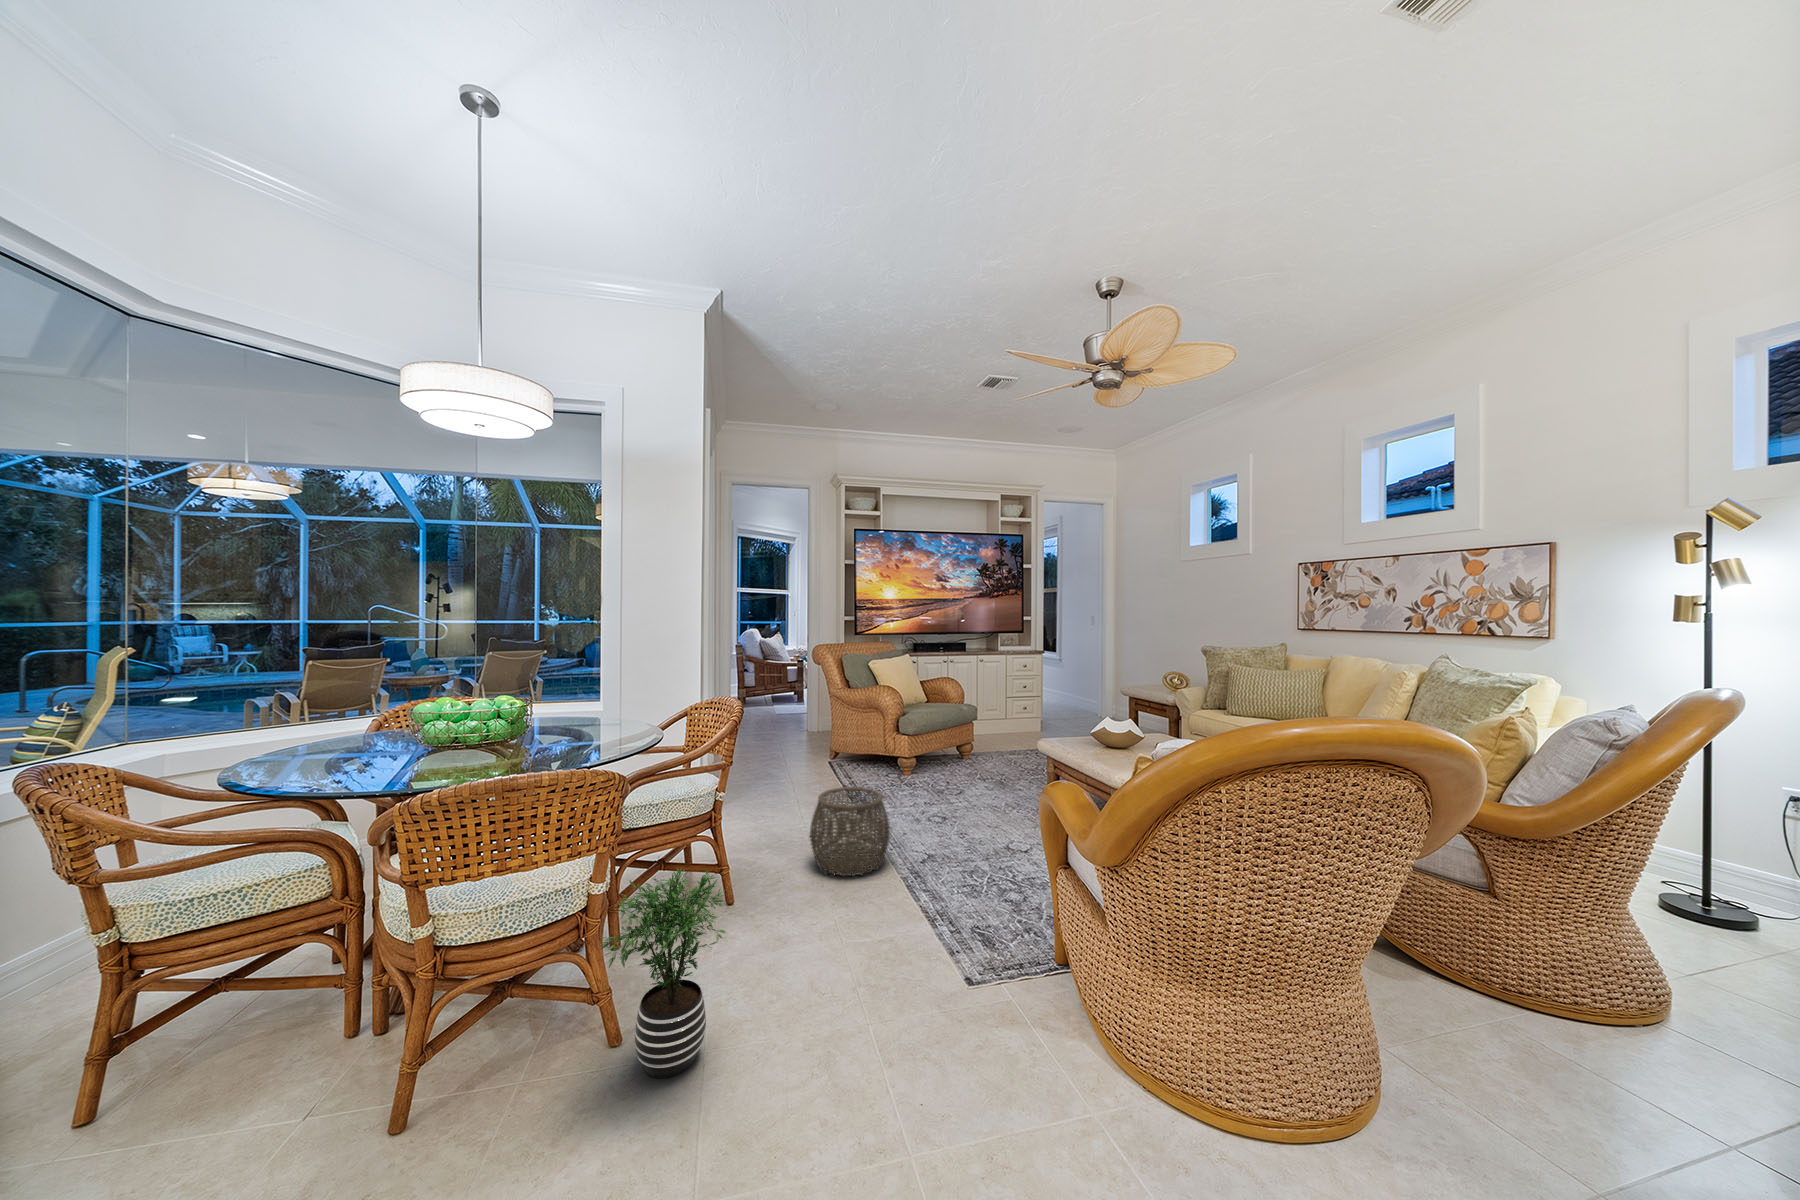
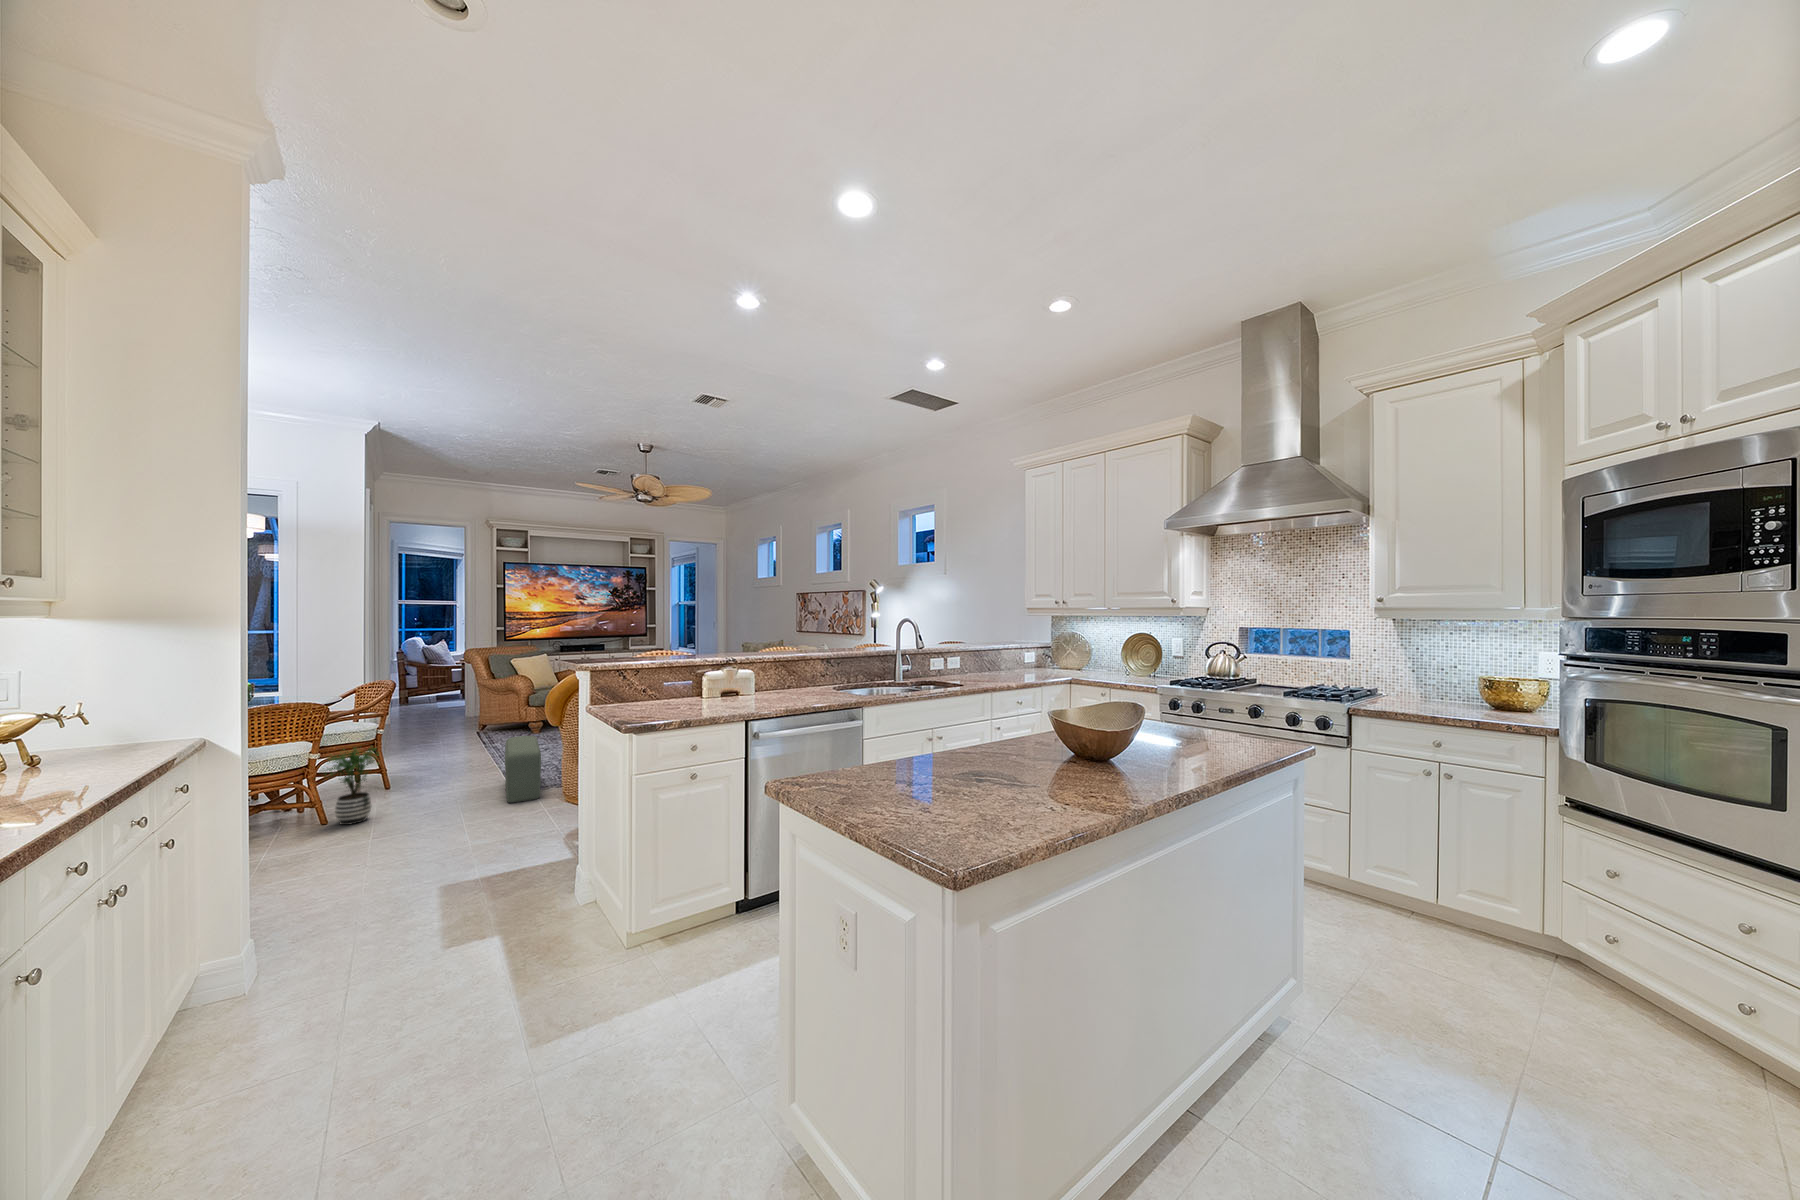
woven basket: present [810,787,890,876] -> none [441,728,495,773]
pouf: none [939,839,1065,1065] -> present [505,736,541,803]

